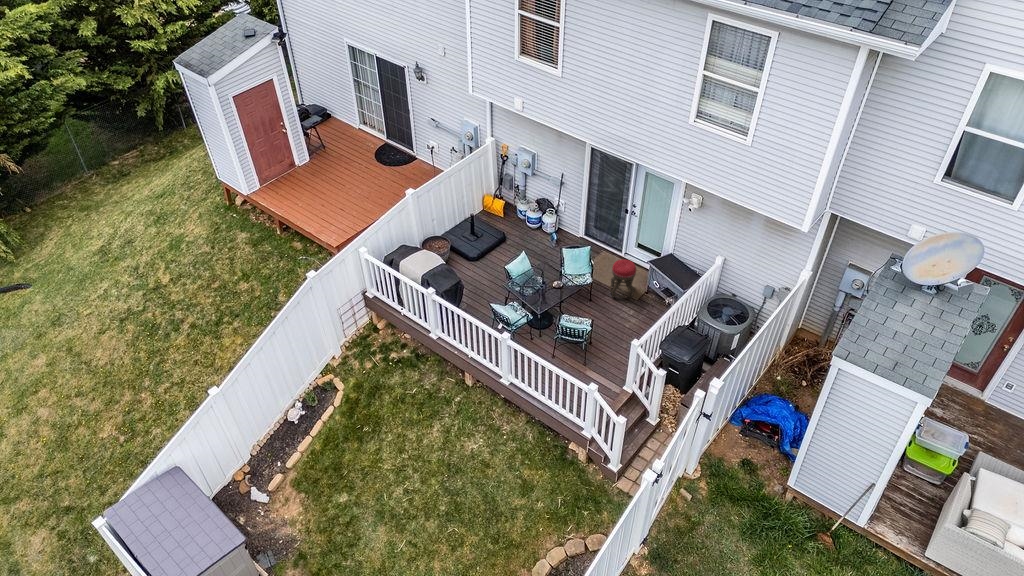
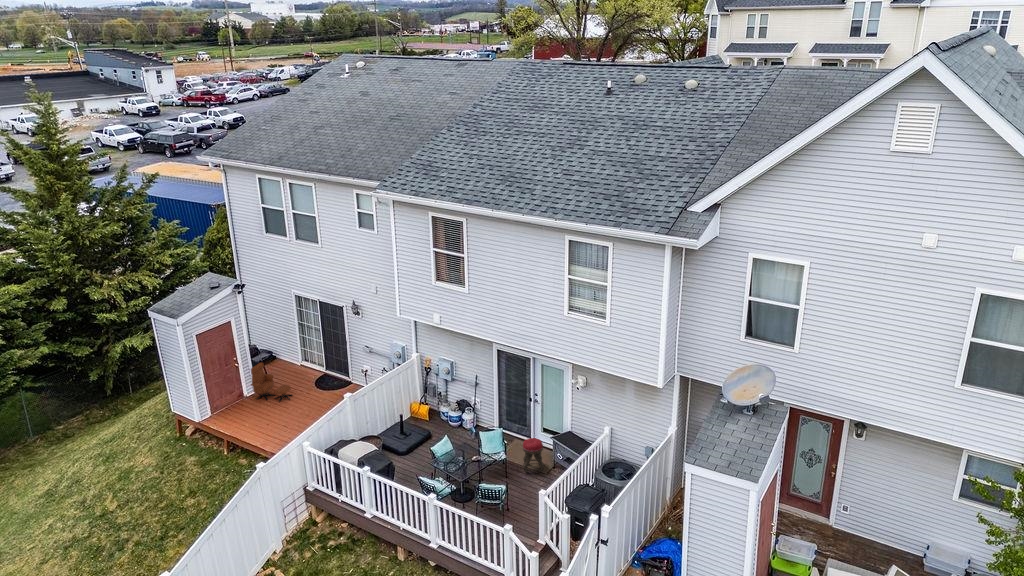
lounge chair: none [301,126,350,174] -> present [251,363,291,401]

